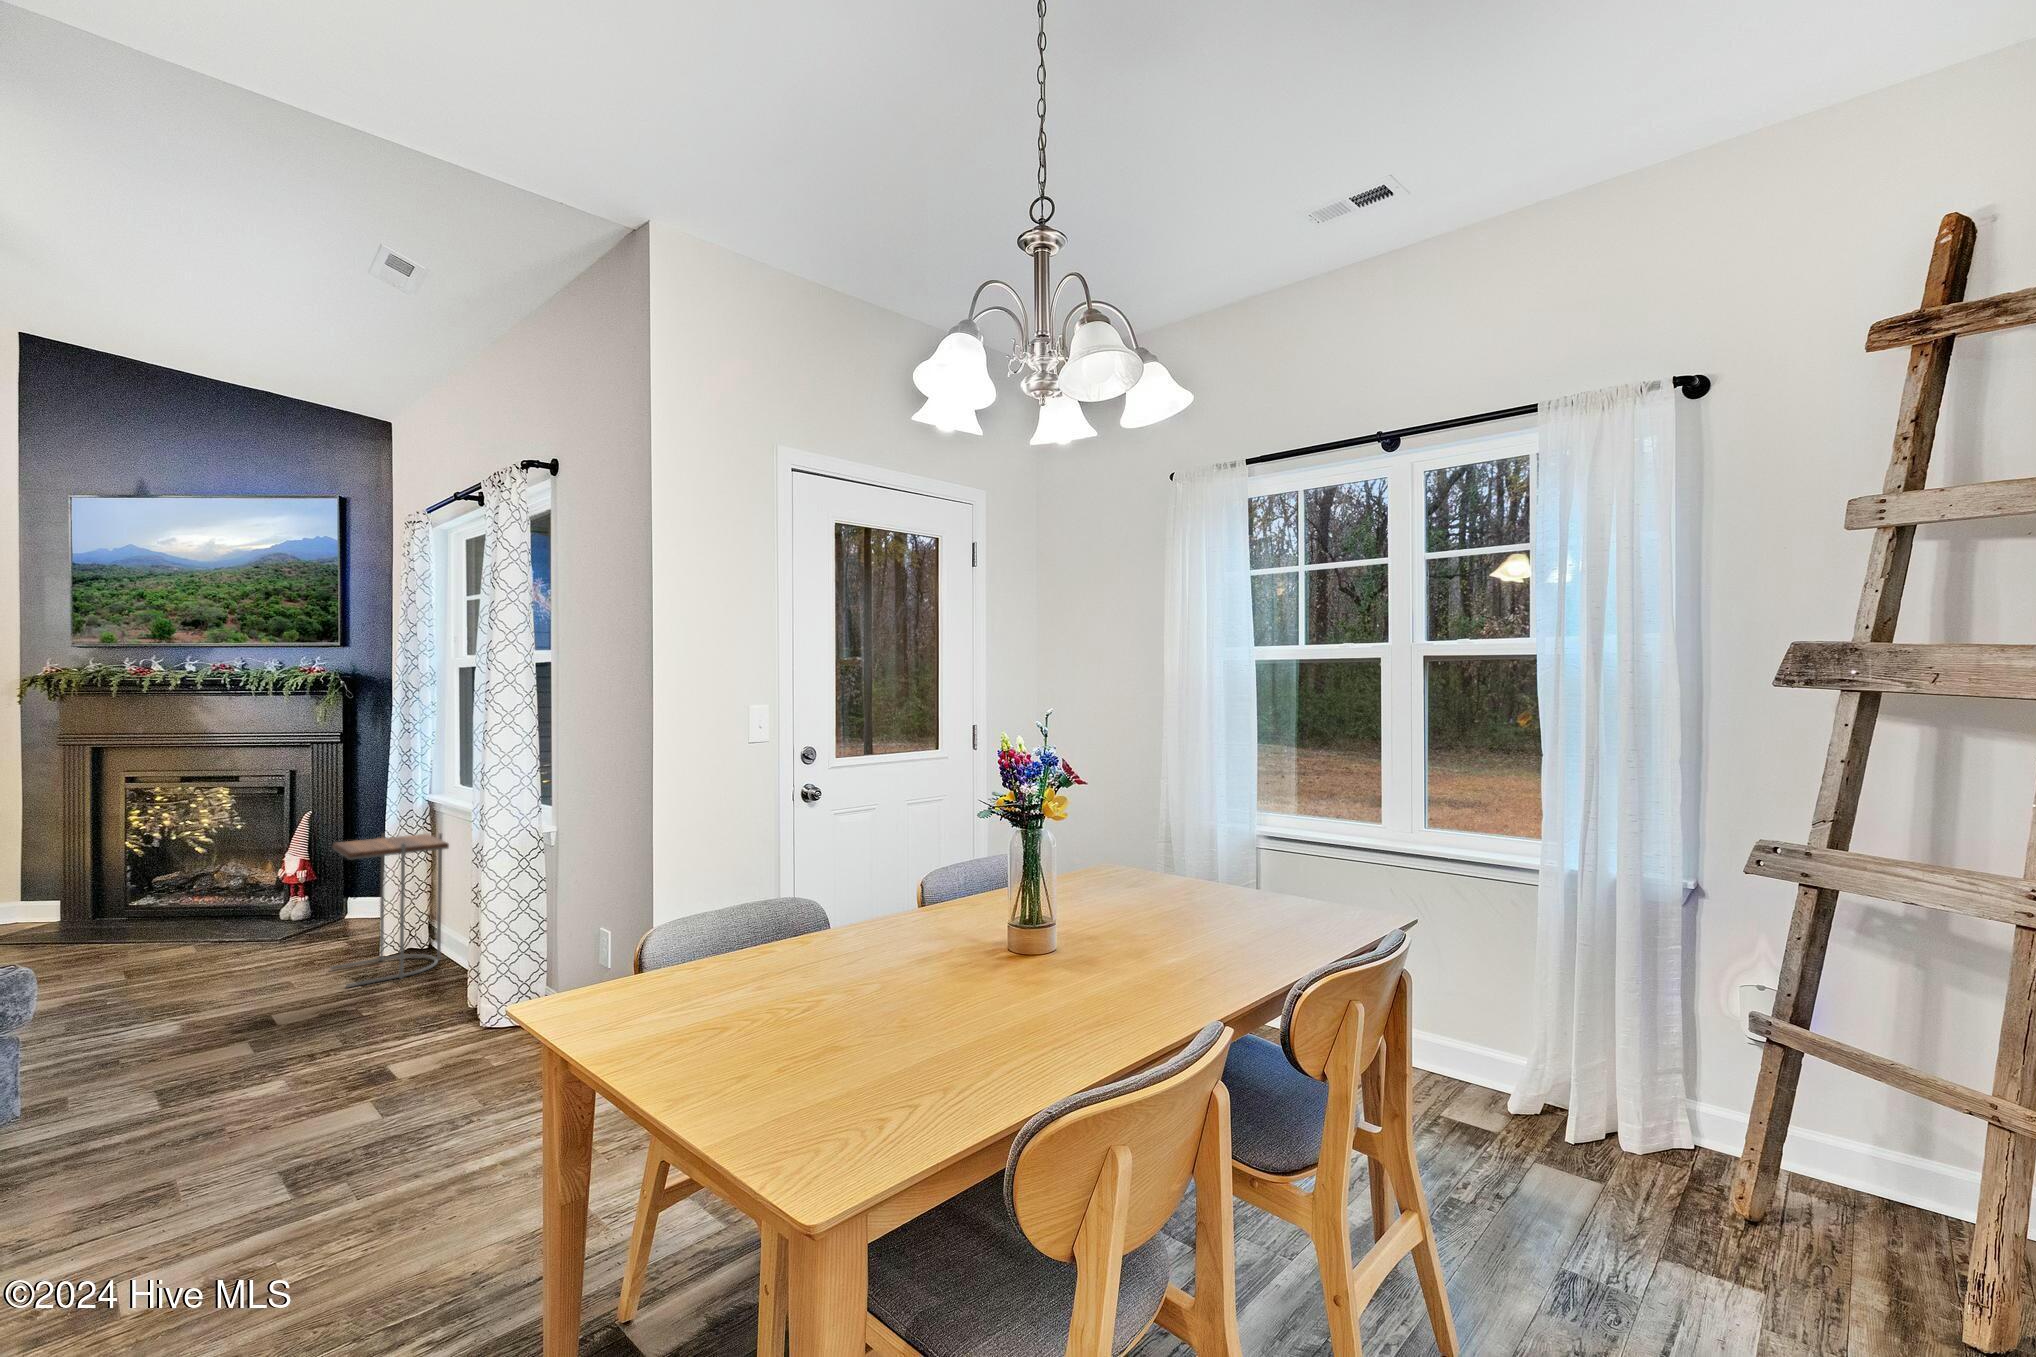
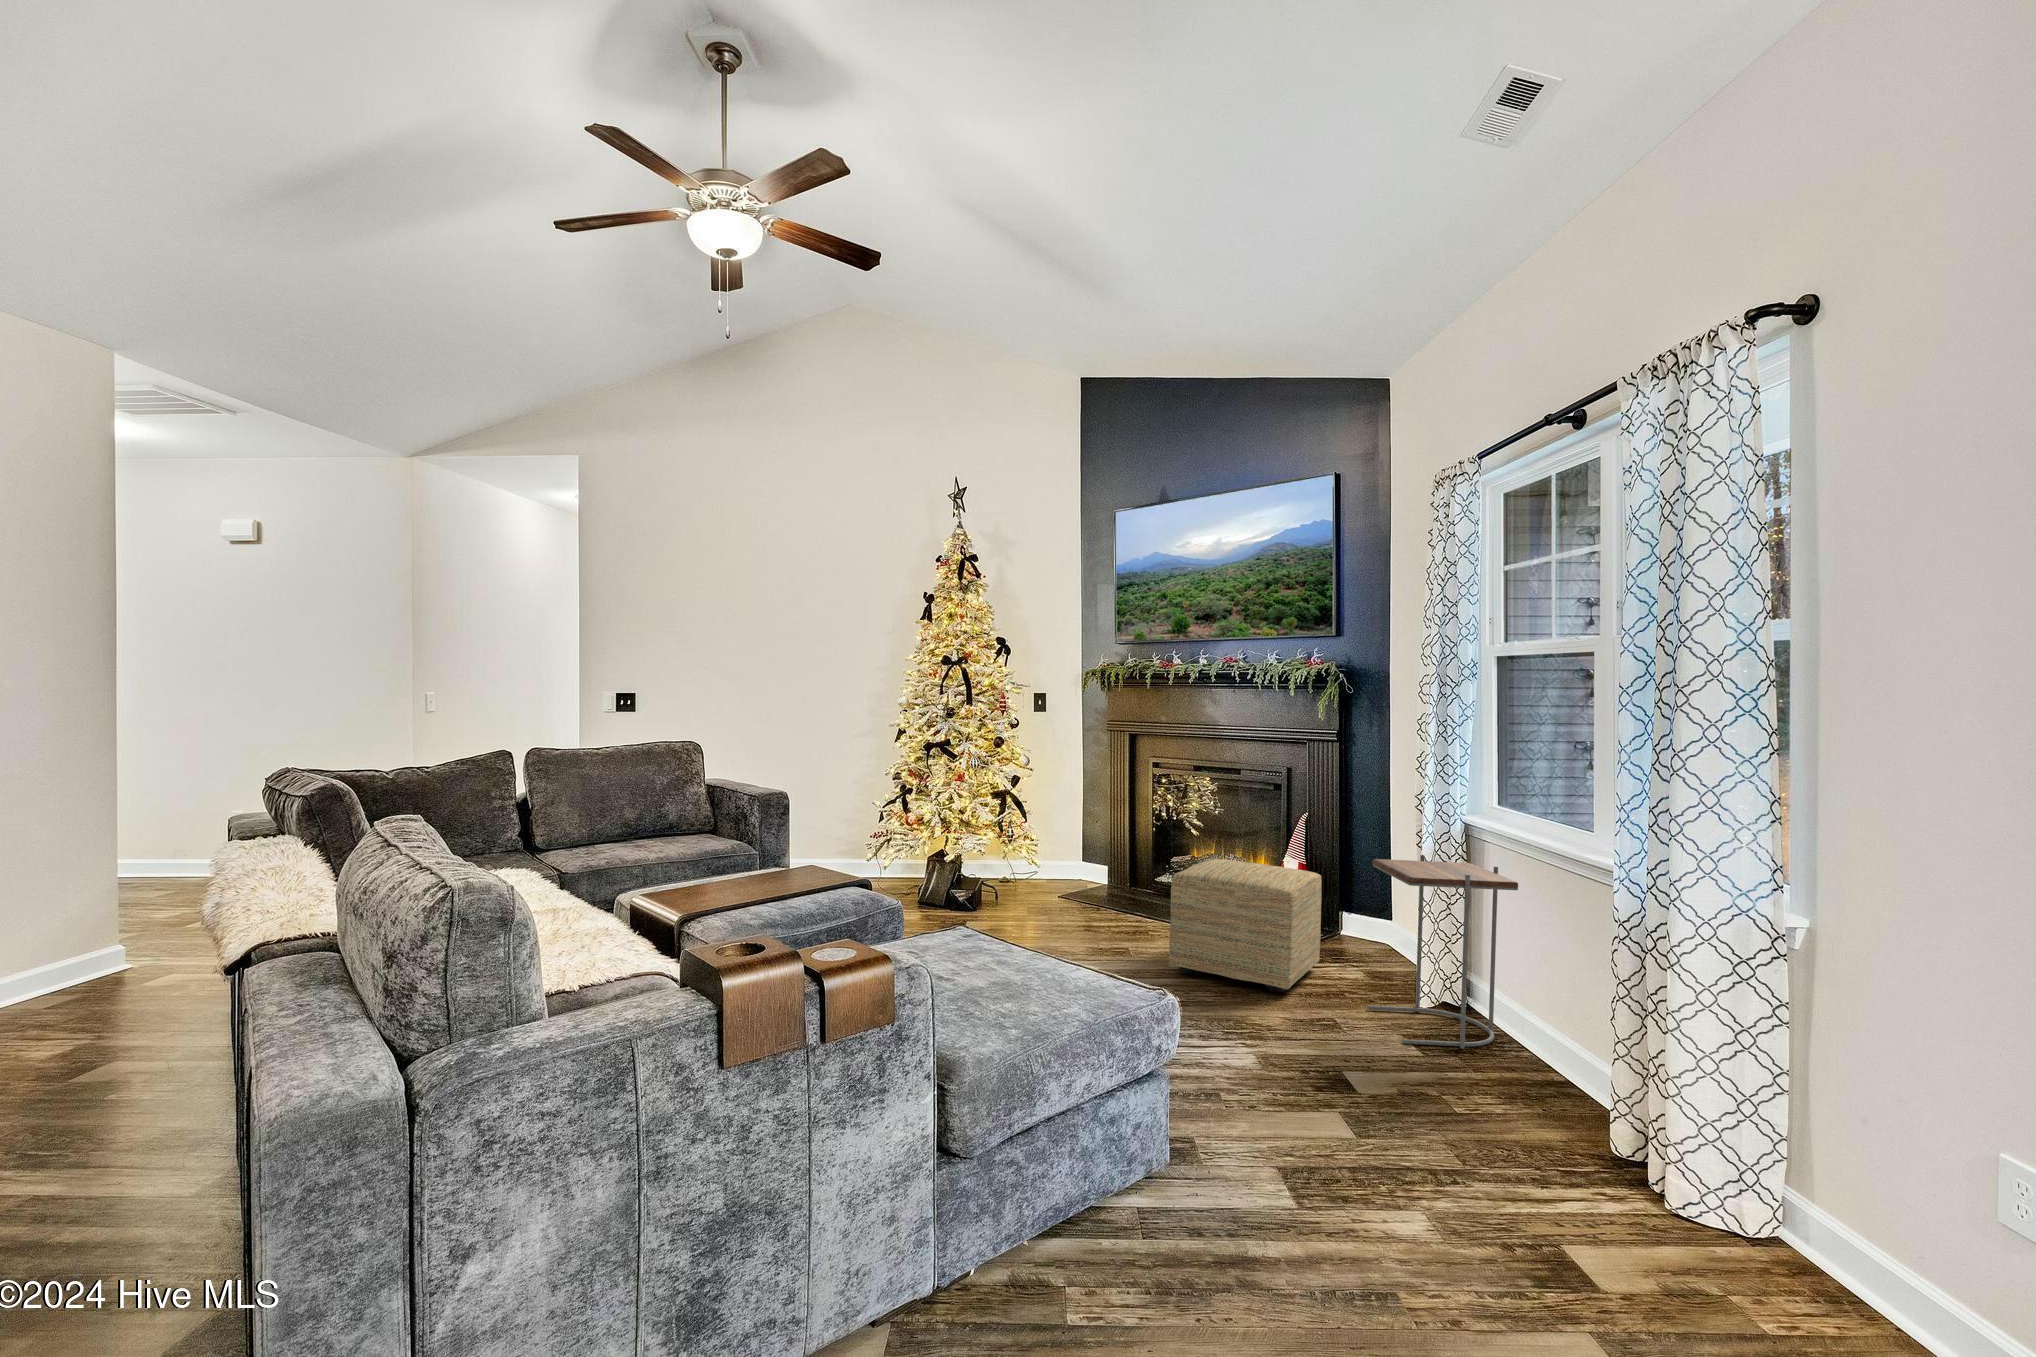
ottoman: none [106,863,303,985] -> present [1169,859,1322,992]

